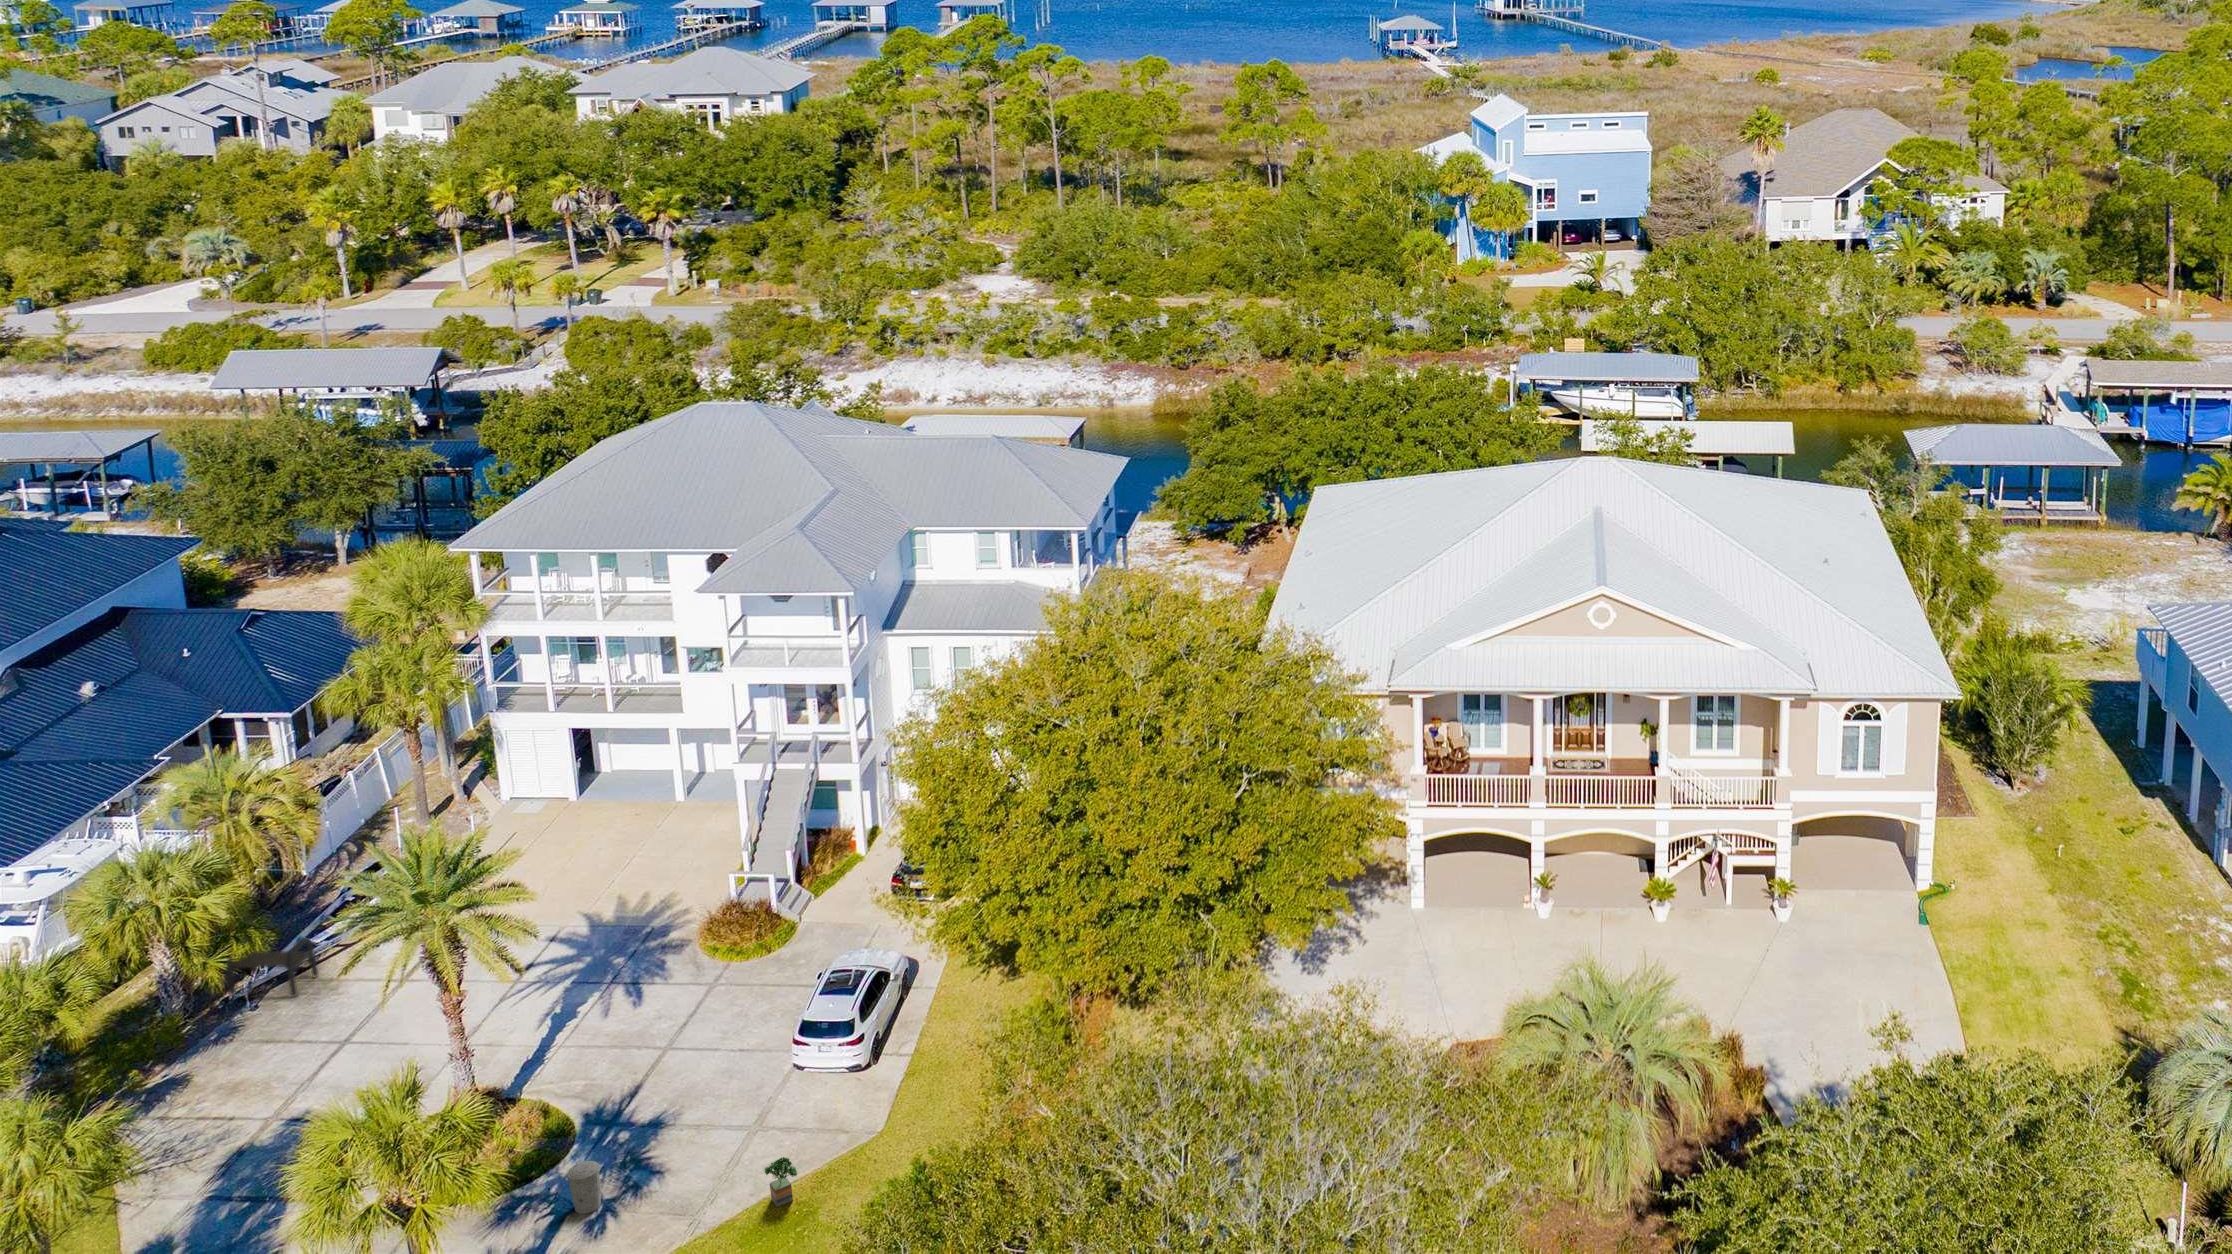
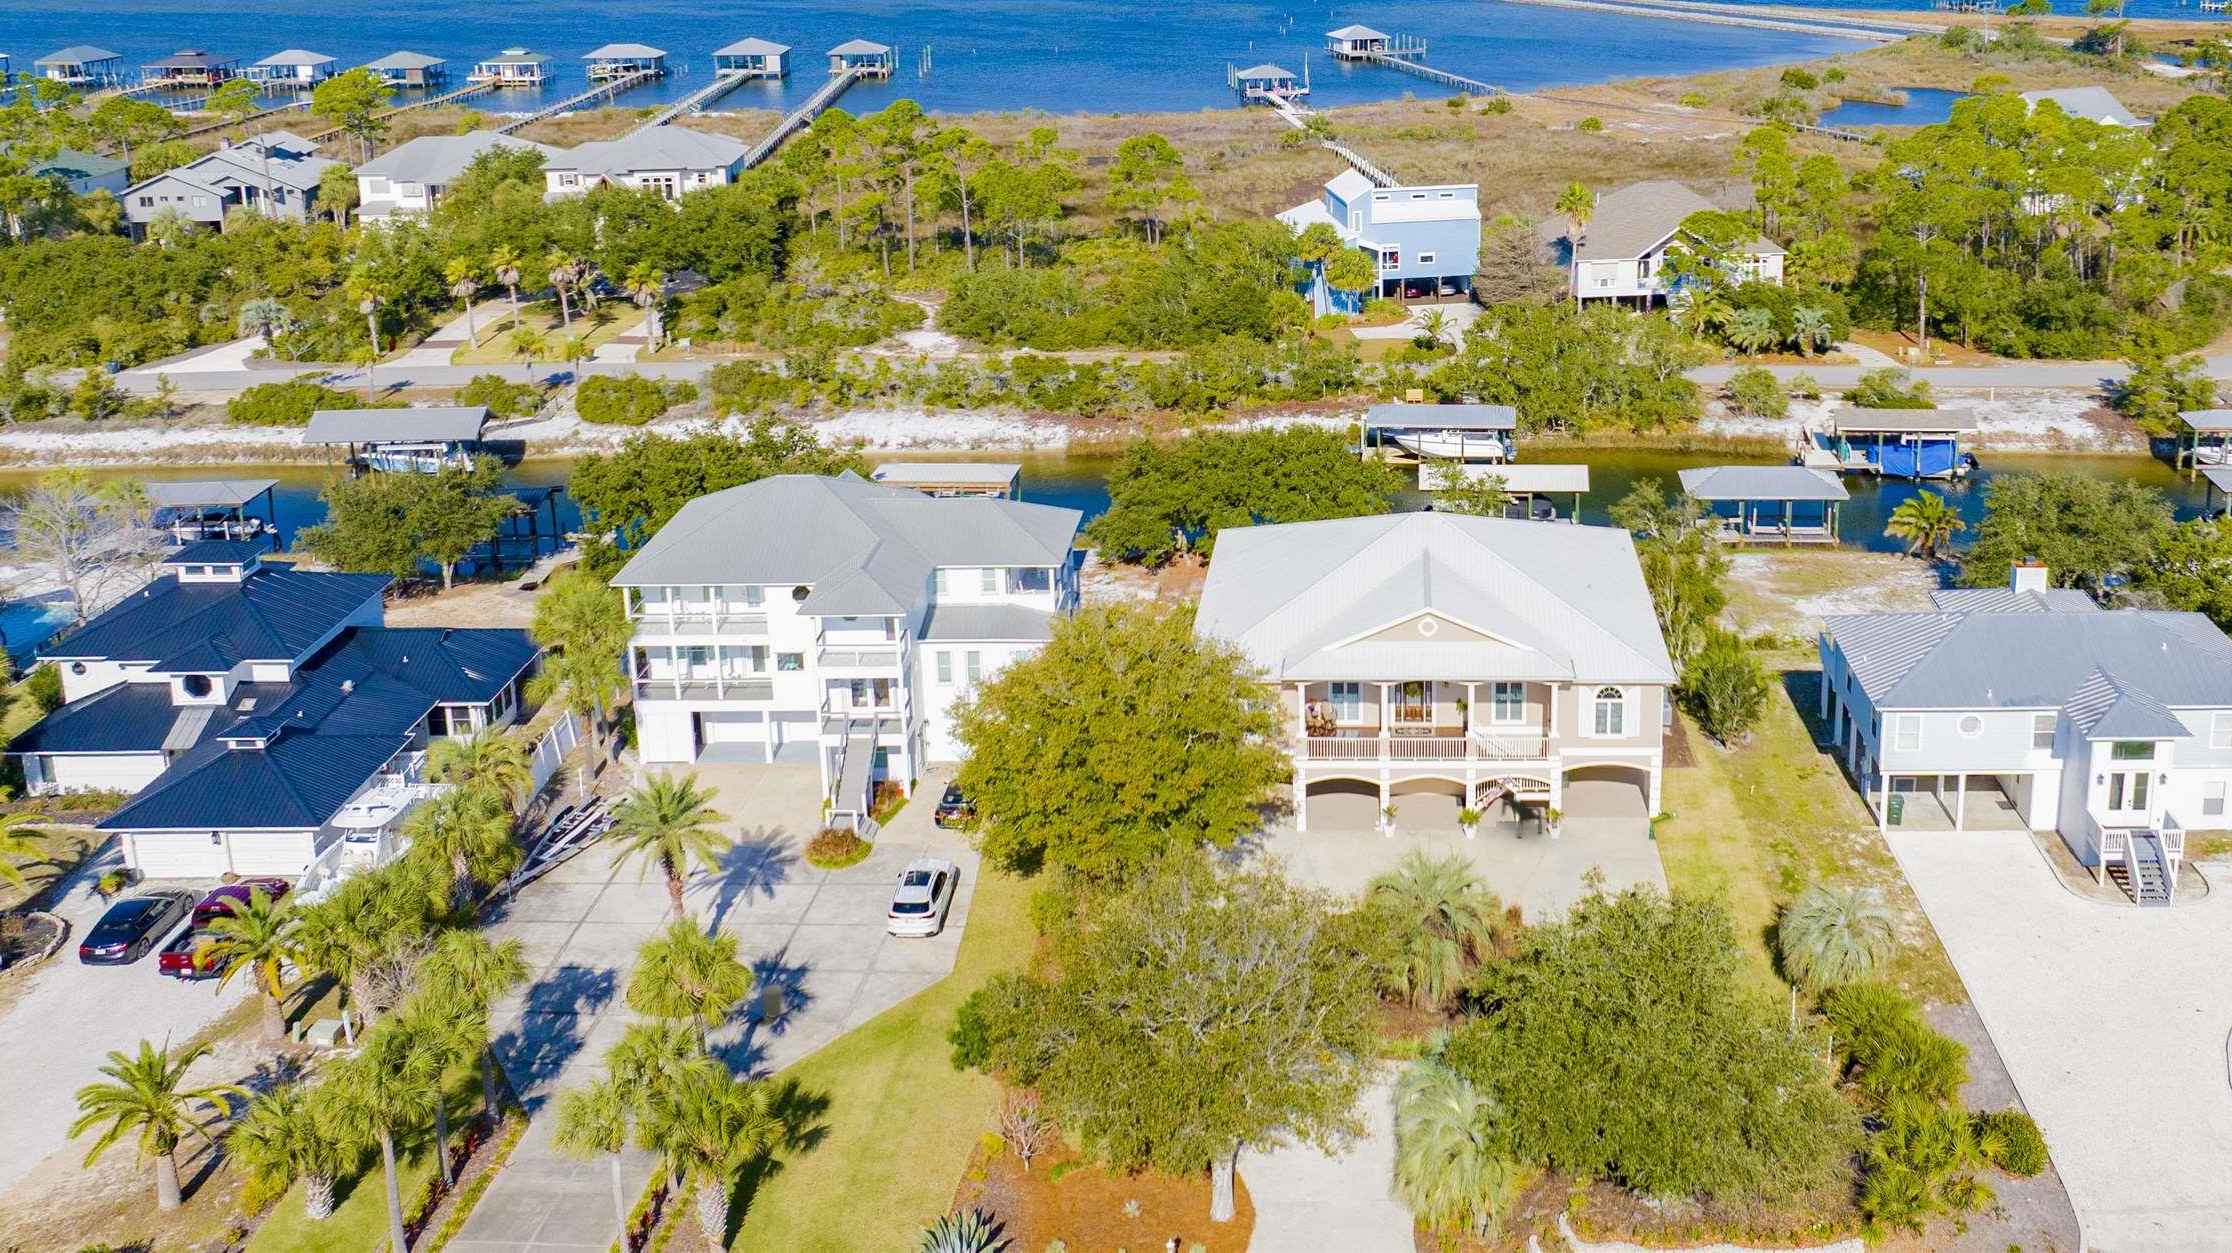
bench: present [226,938,319,997] -> present [1502,792,1542,837]
potted tree: present [764,1157,797,1207] -> none [887,982,908,1014]

